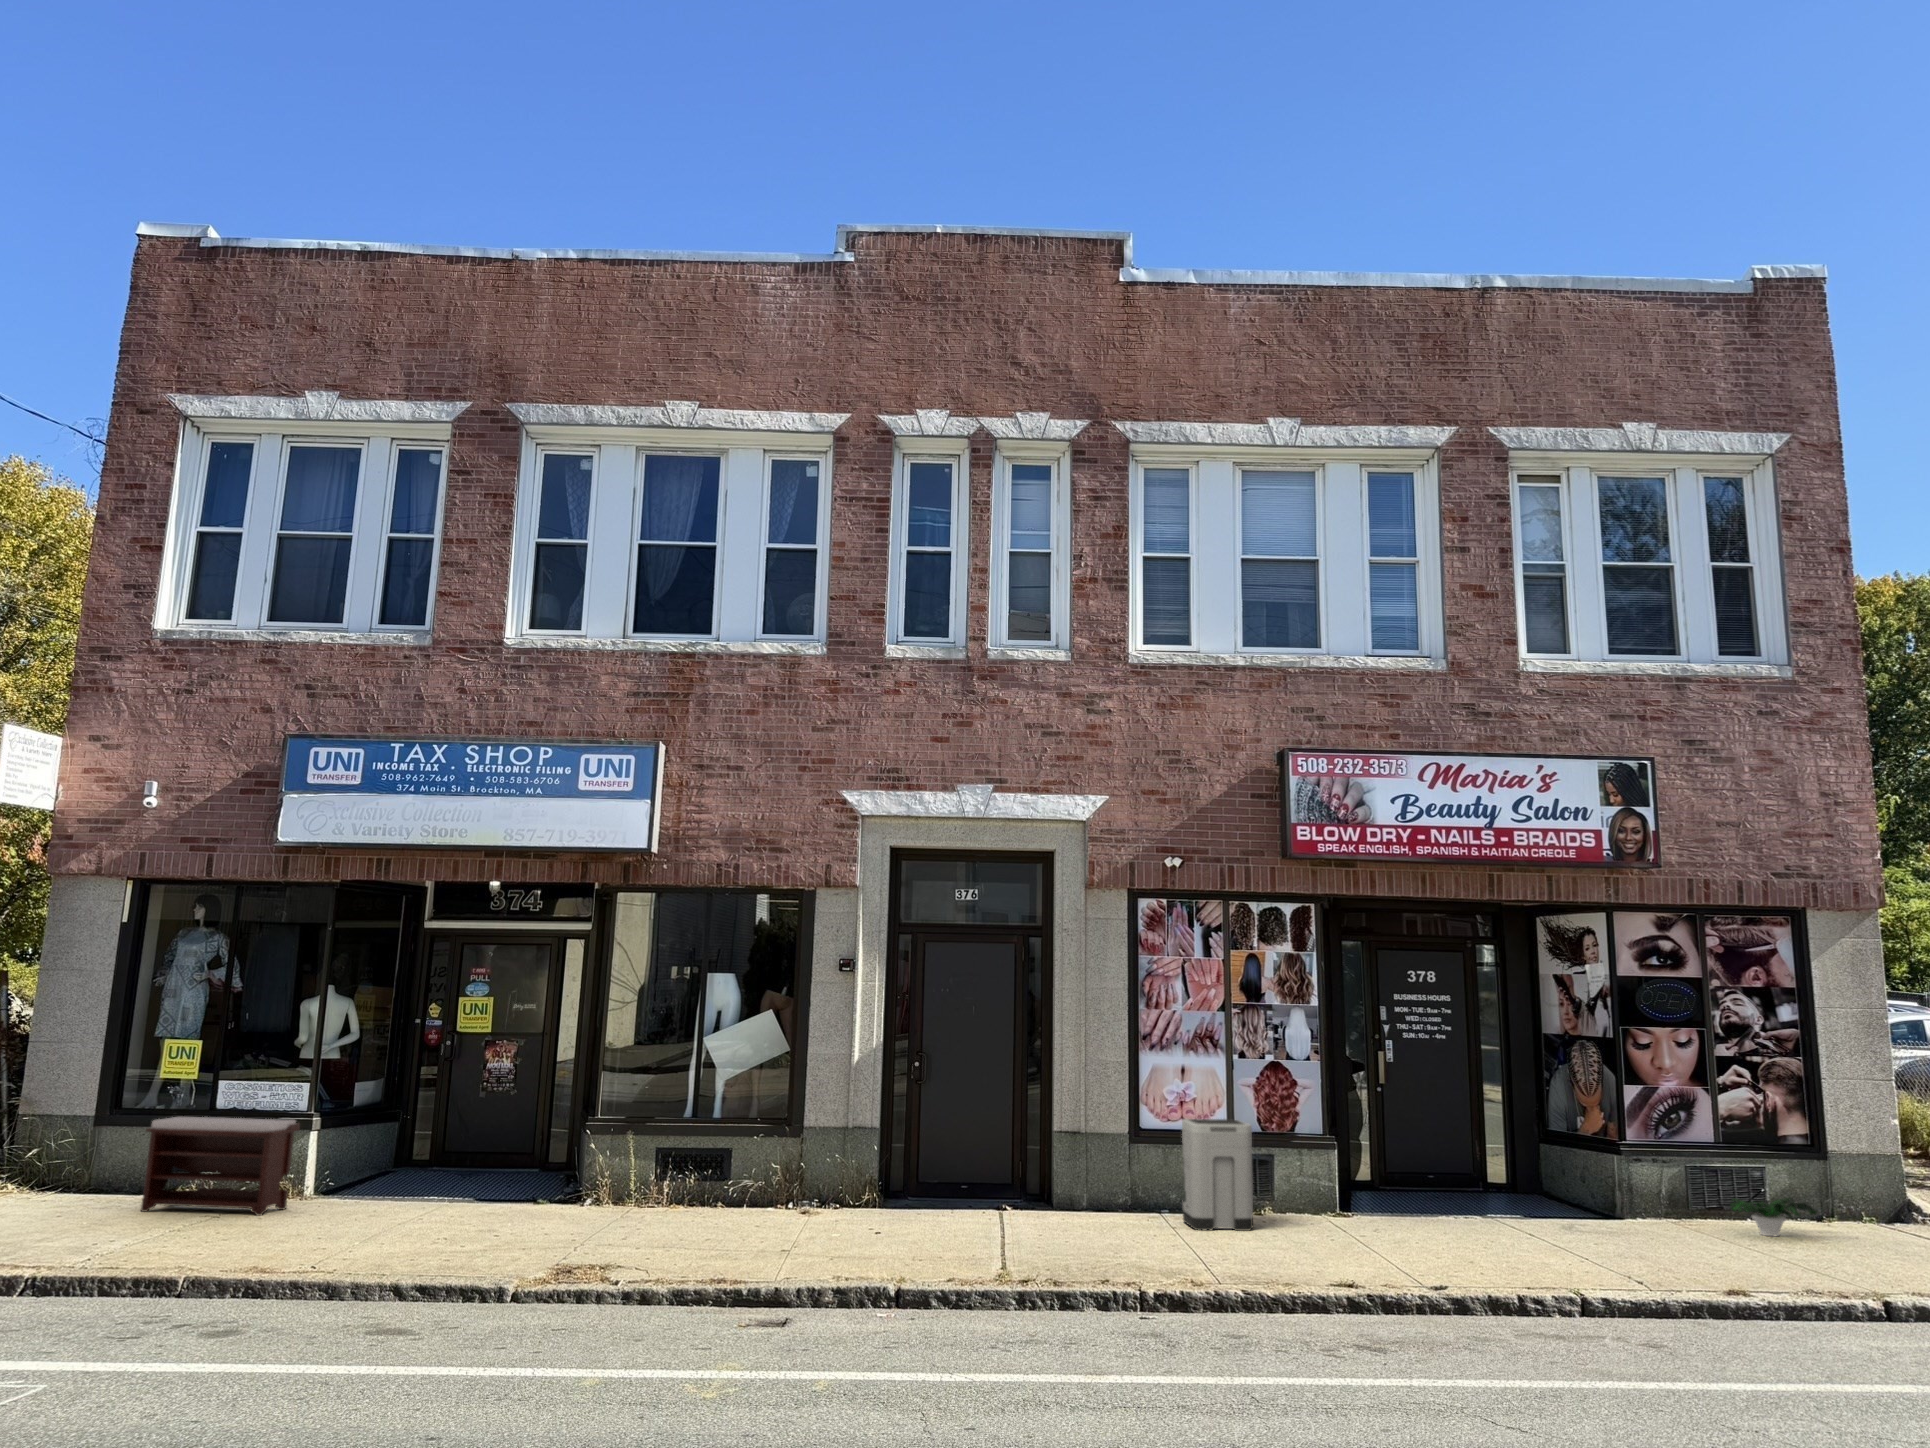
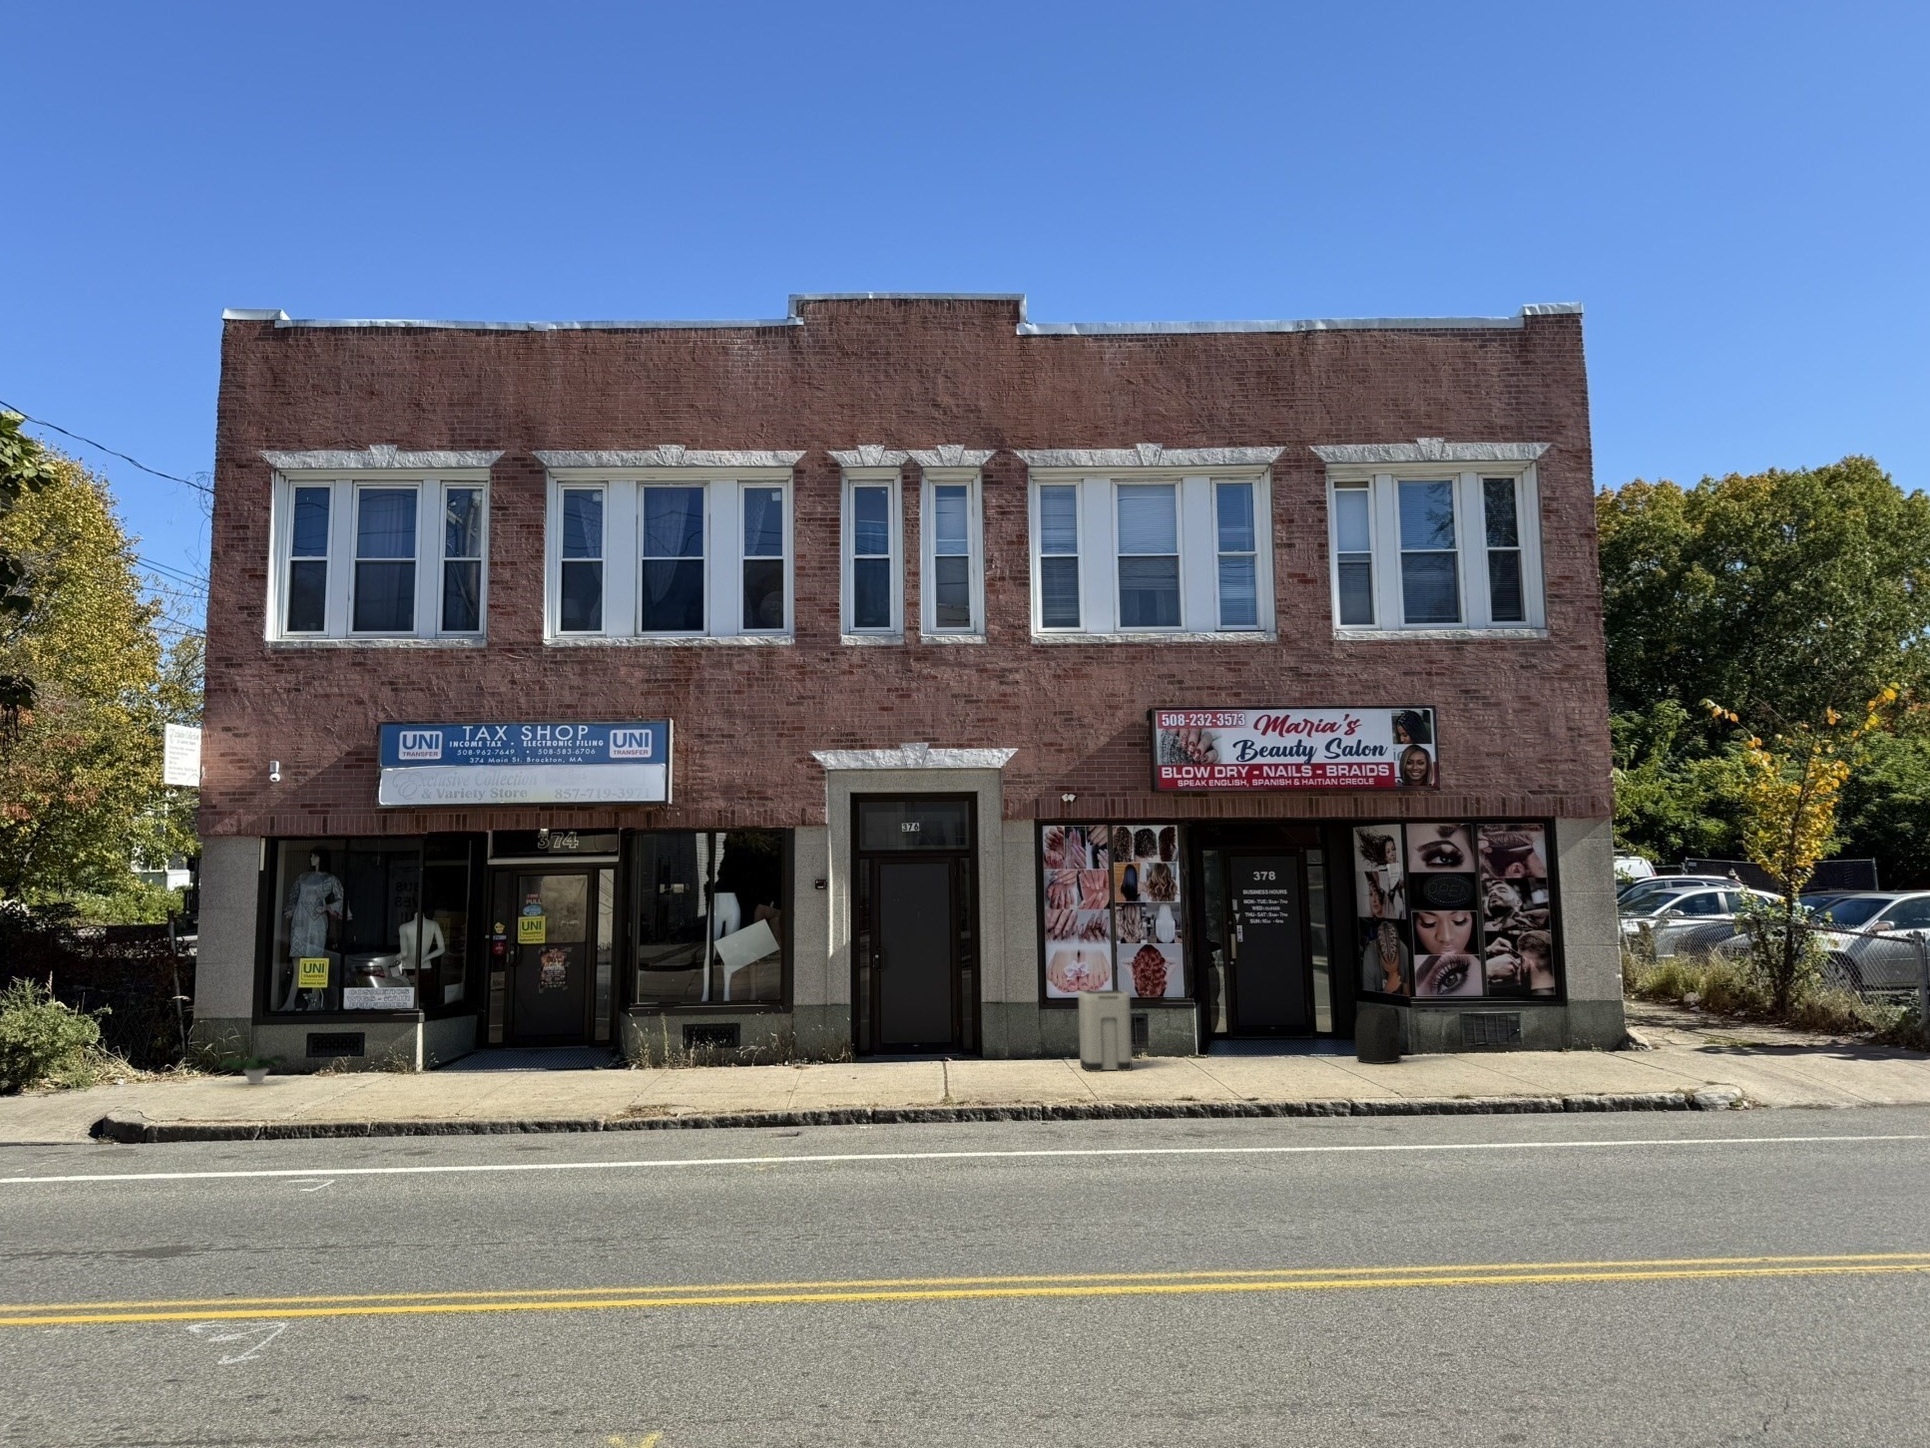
bench: present [141,1117,300,1216] -> none [299,1013,412,1084]
backpack: none [1548,1152,1617,1232] -> present [1355,1006,1402,1064]
potted plant: present [1730,1198,1817,1236] -> present [220,1054,287,1084]

